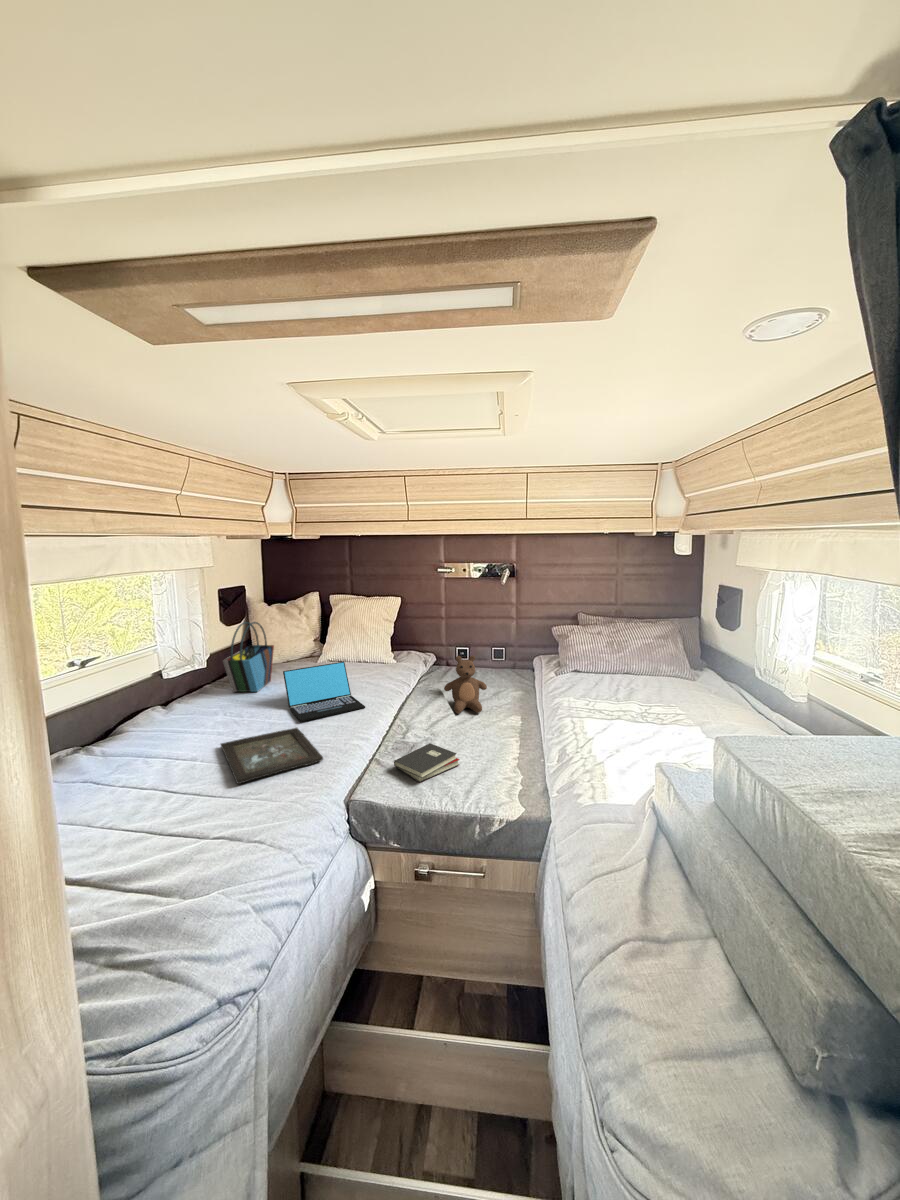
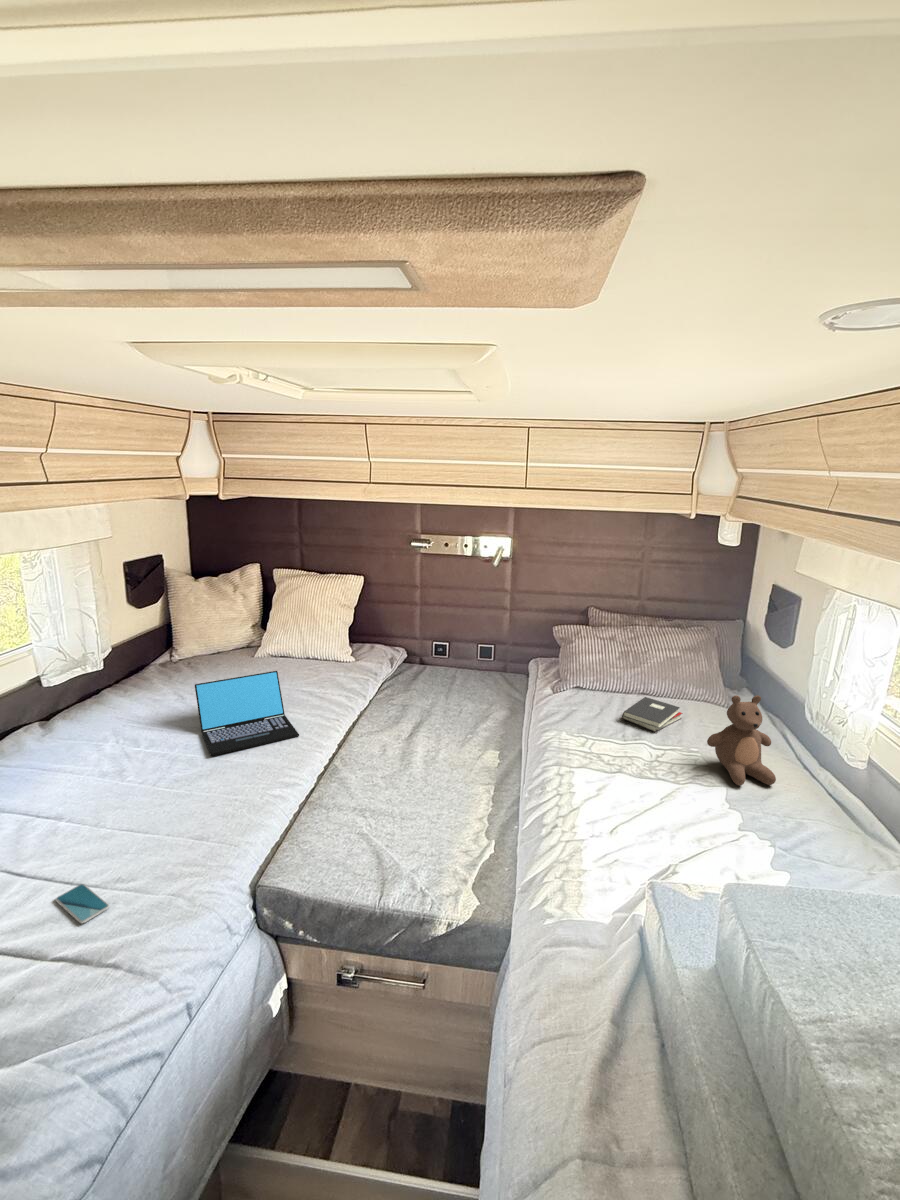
tote bag: present [223,622,274,692] -> none [119,612,192,703]
teddy bear: present [444,655,487,714] -> present [707,695,776,785]
tray: present [221,728,323,784] -> none [101,765,229,857]
hardback book: present [394,743,460,782] -> present [622,697,683,732]
smartphone: none [202,801,244,824] -> present [56,884,109,924]

